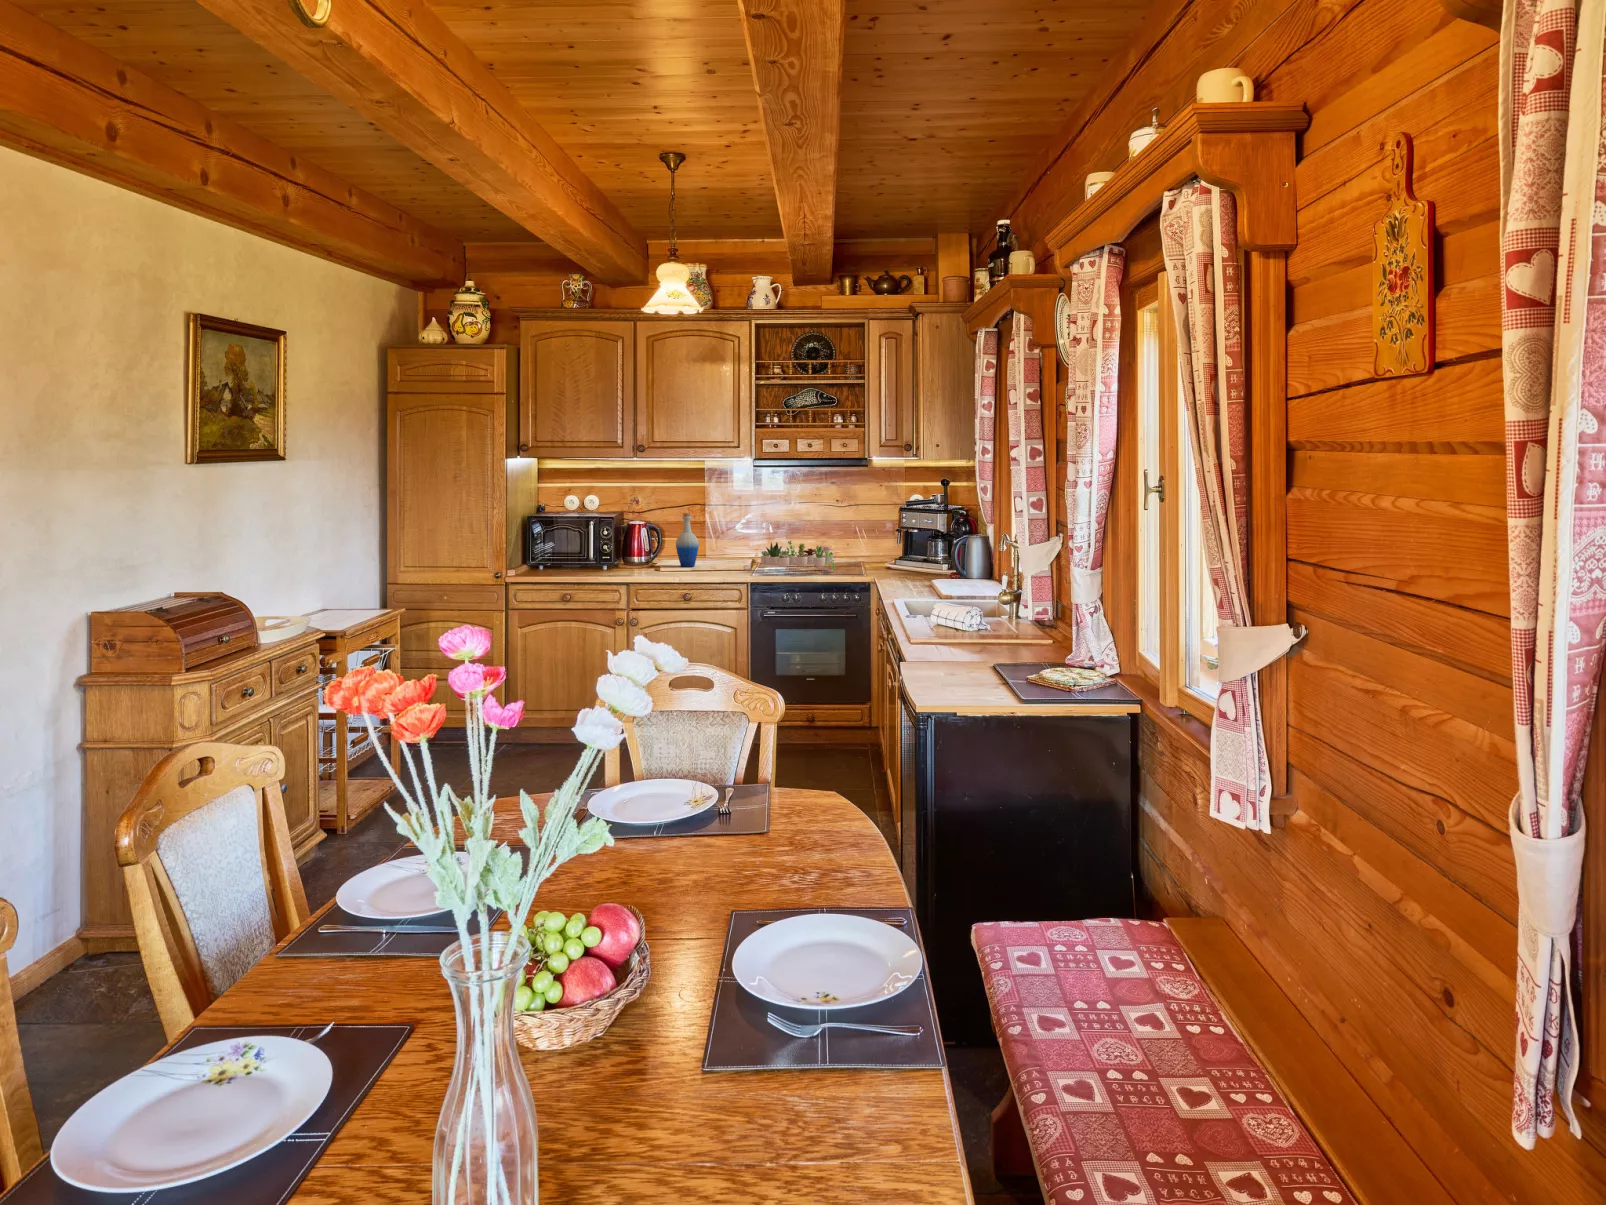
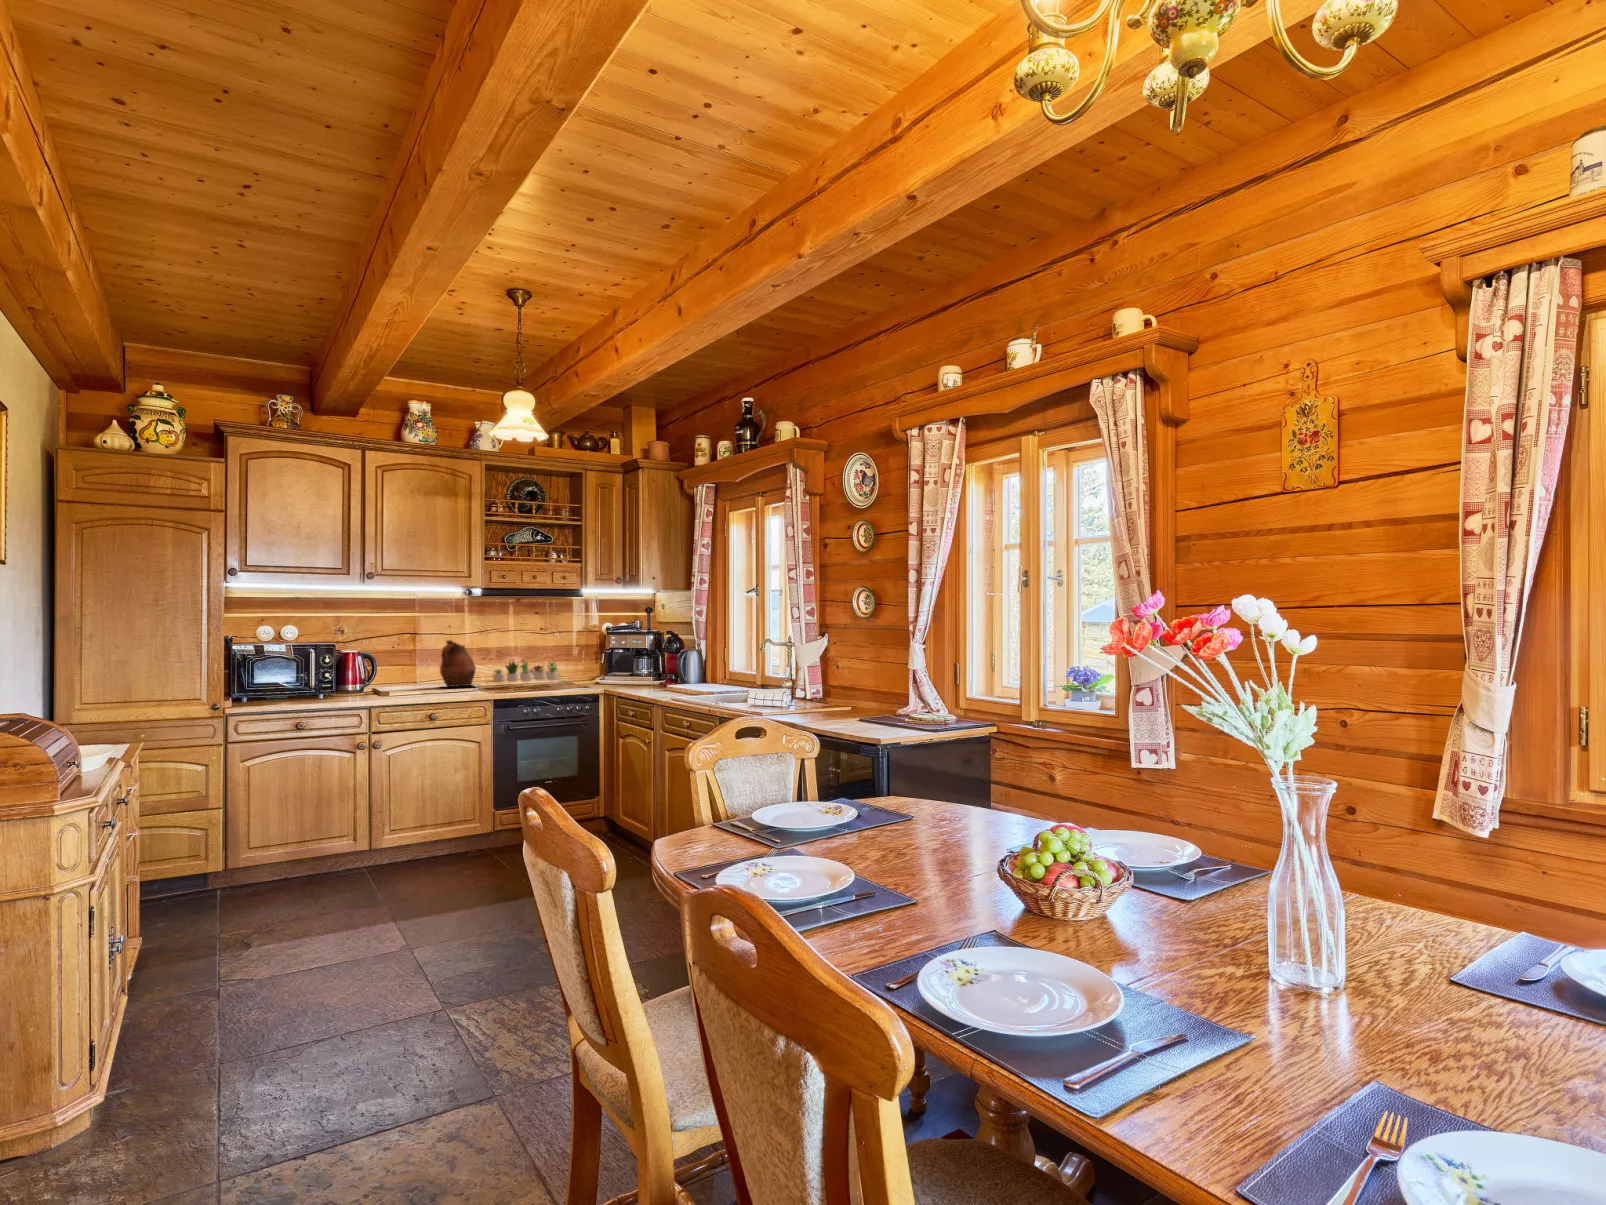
bottle: present [676,513,699,567] -> none [395,638,420,691]
ceramic pitcher: none [718,517,759,567] -> present [440,640,476,687]

